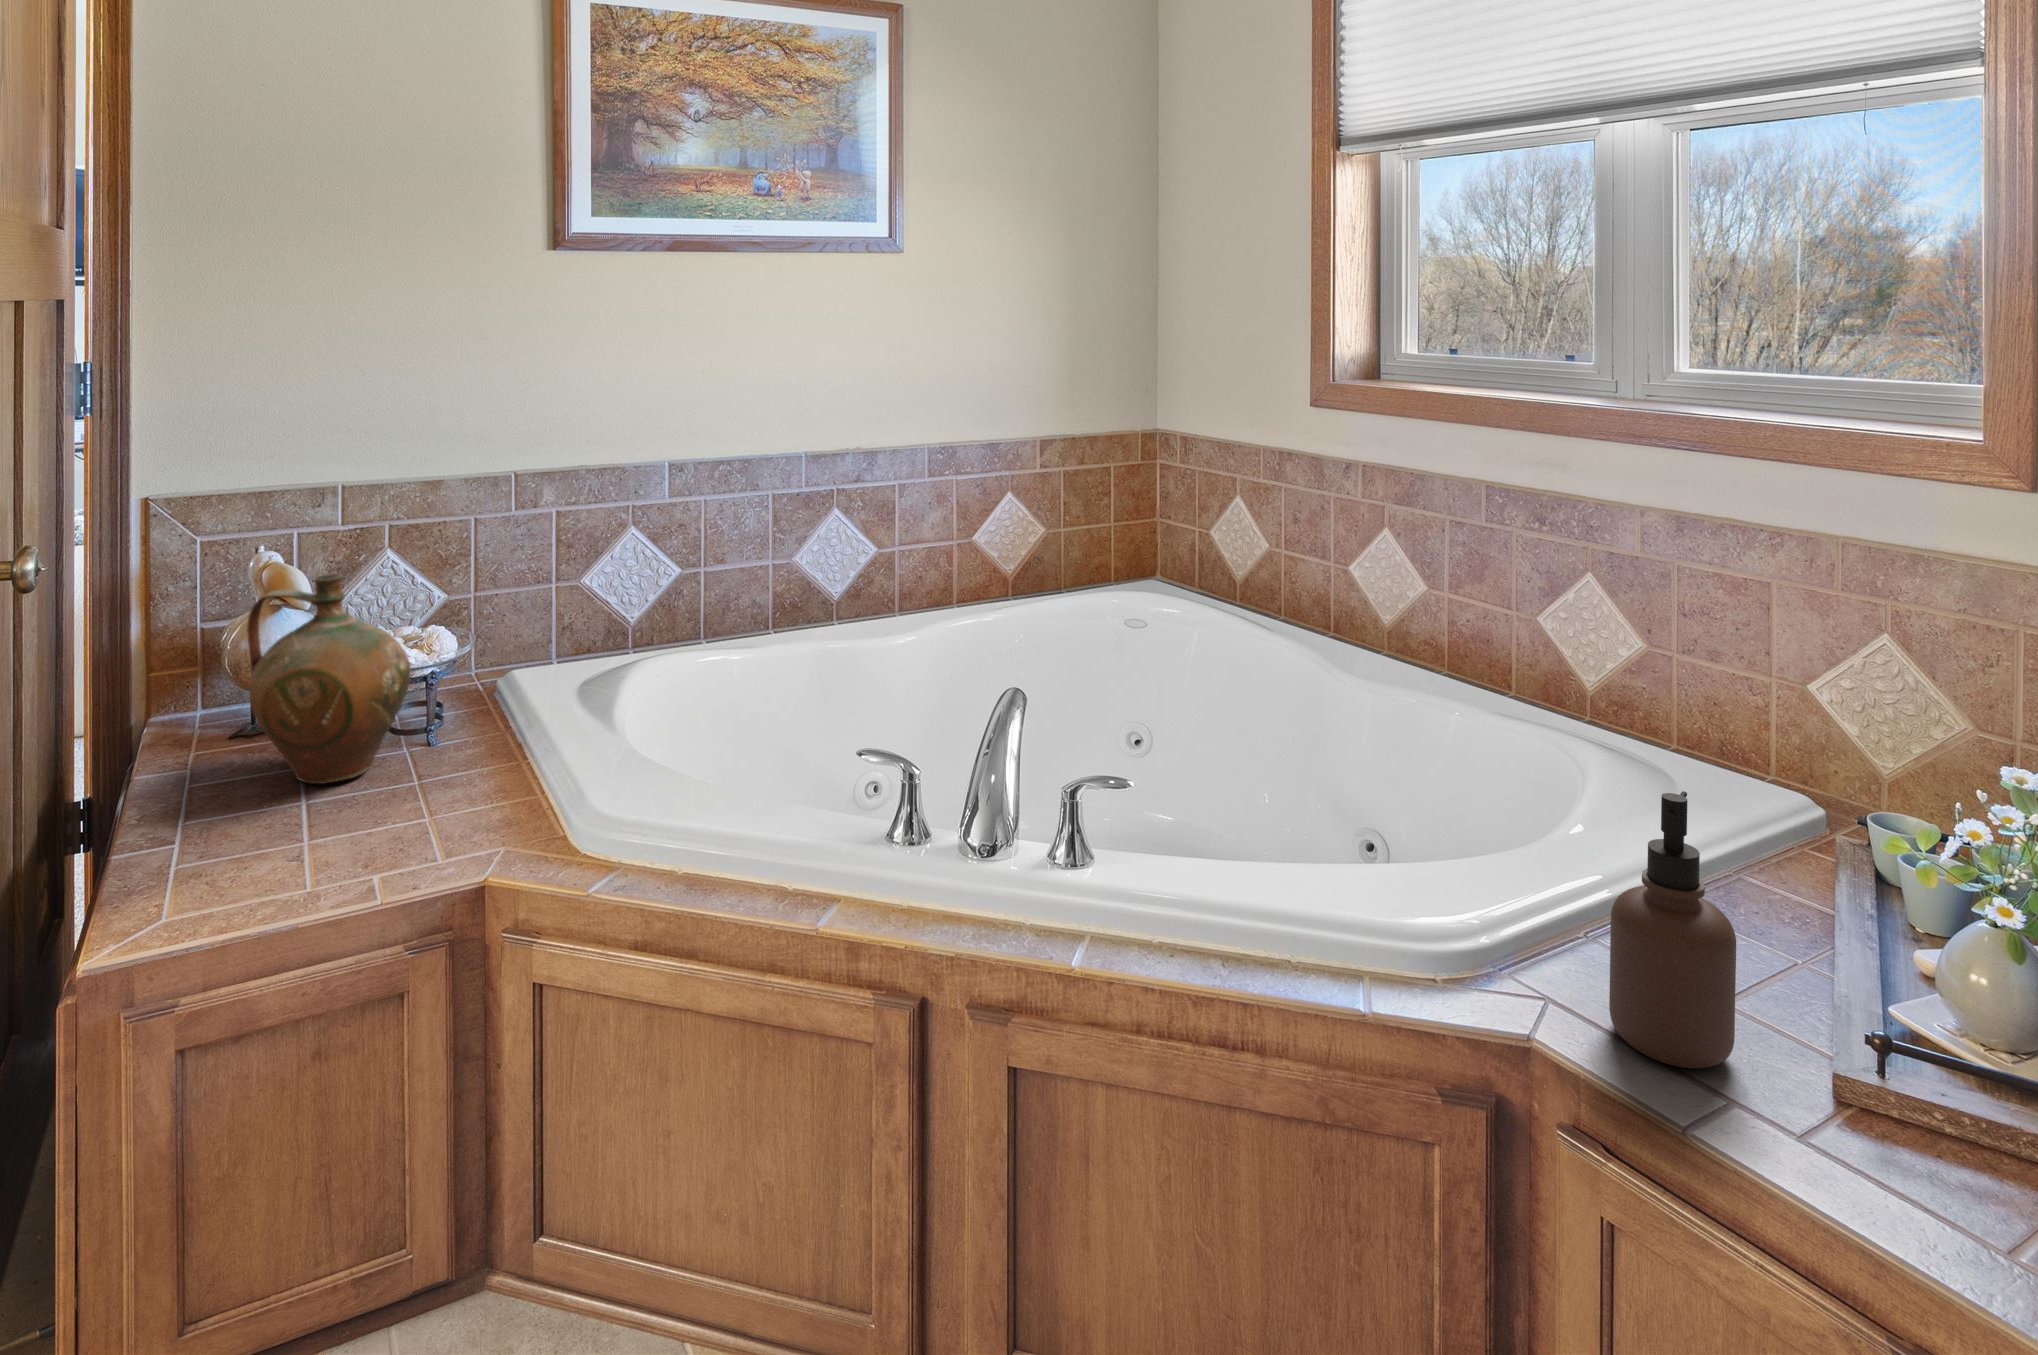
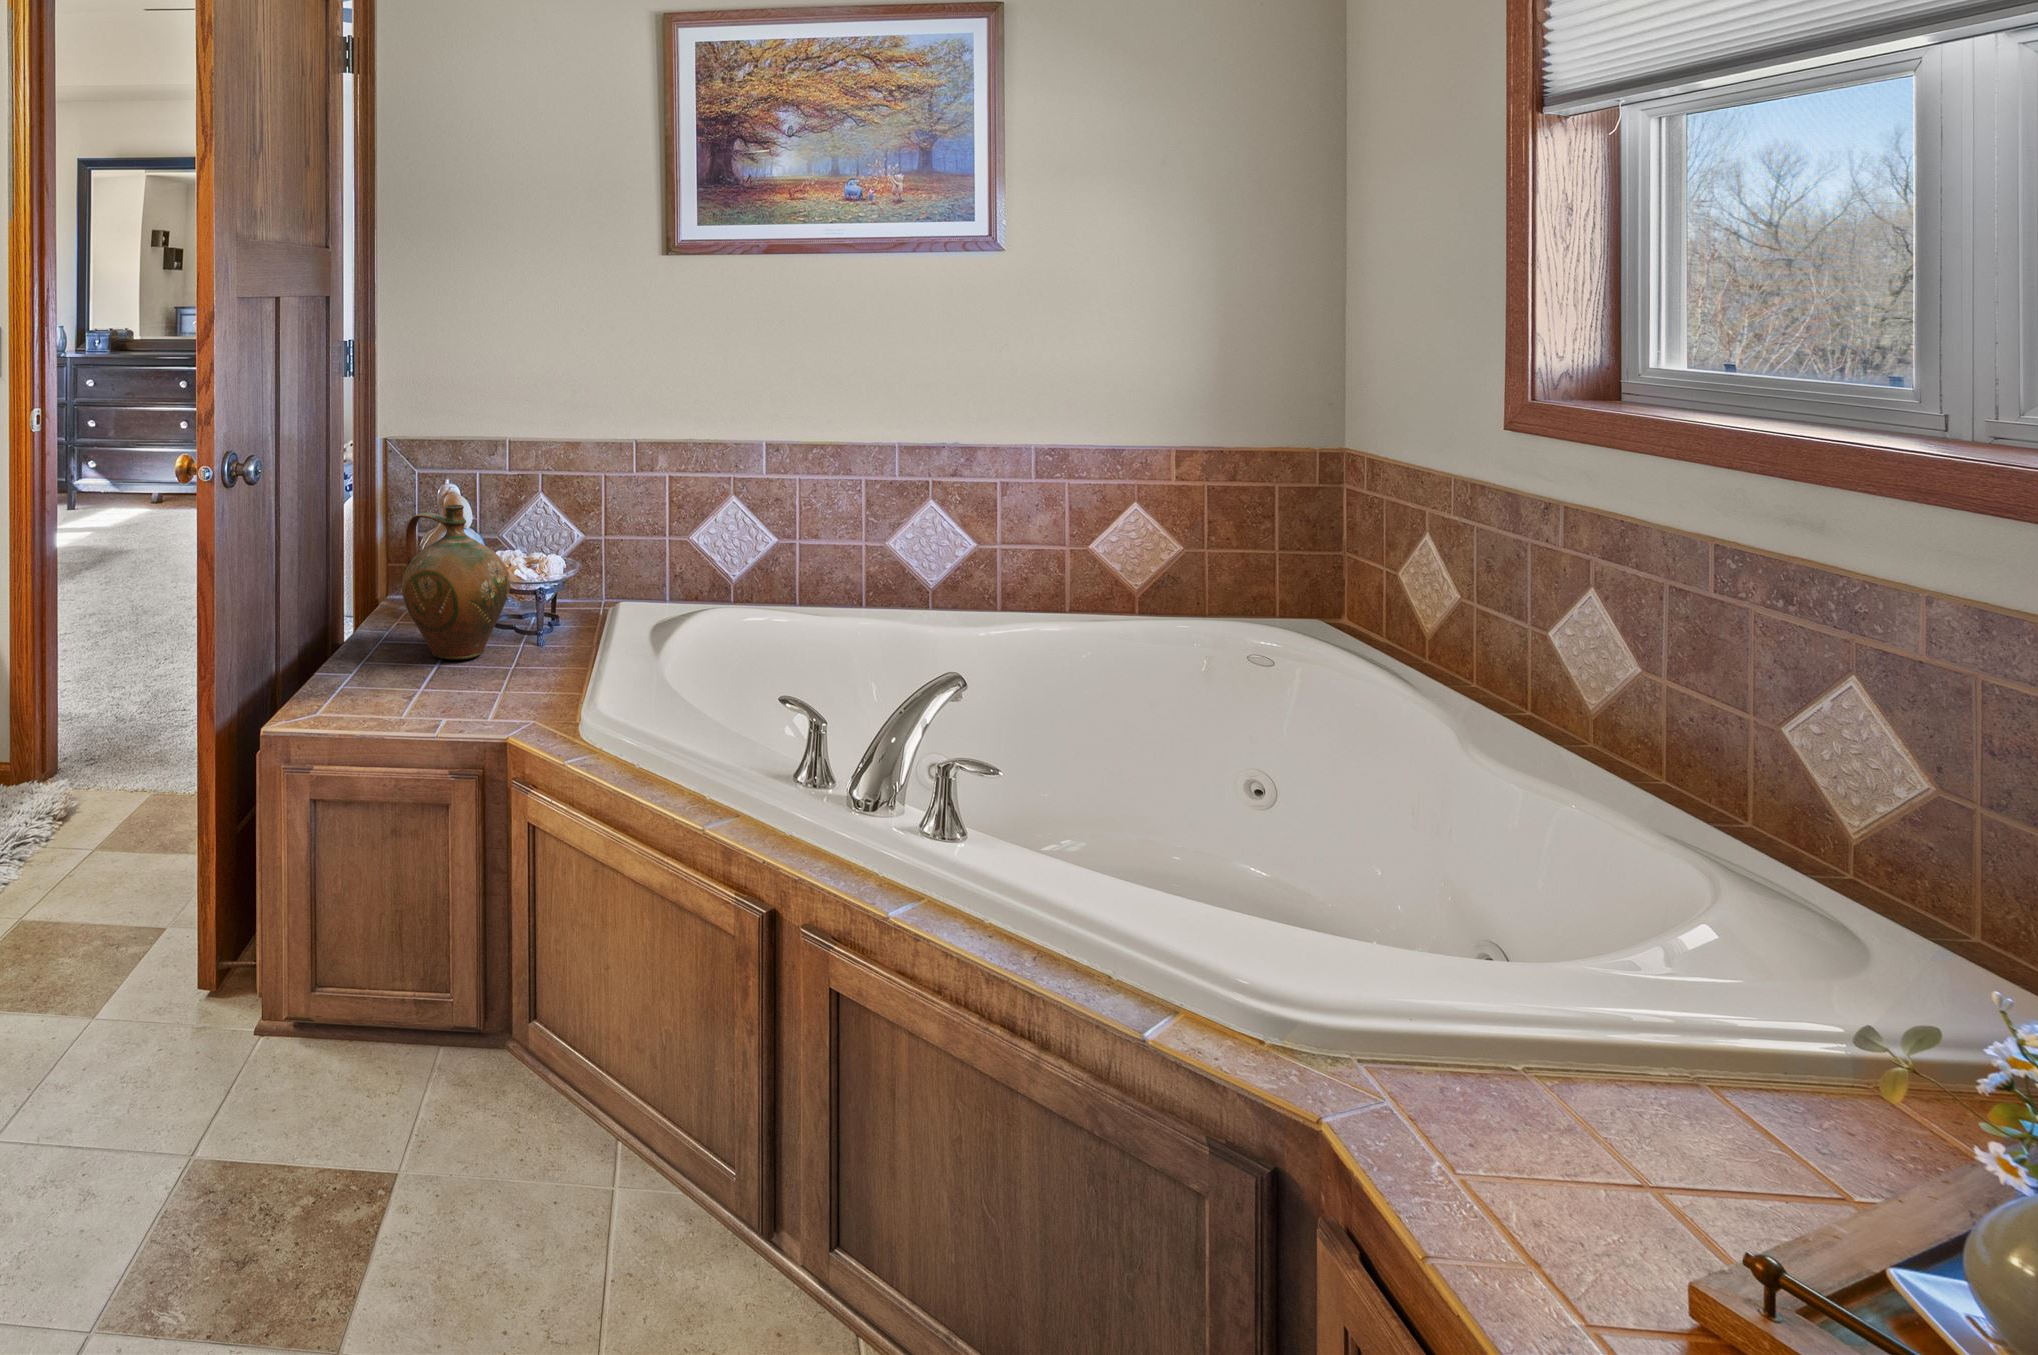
soap dispenser: present [1609,791,1736,1068] -> none [1429,875,1593,1209]

